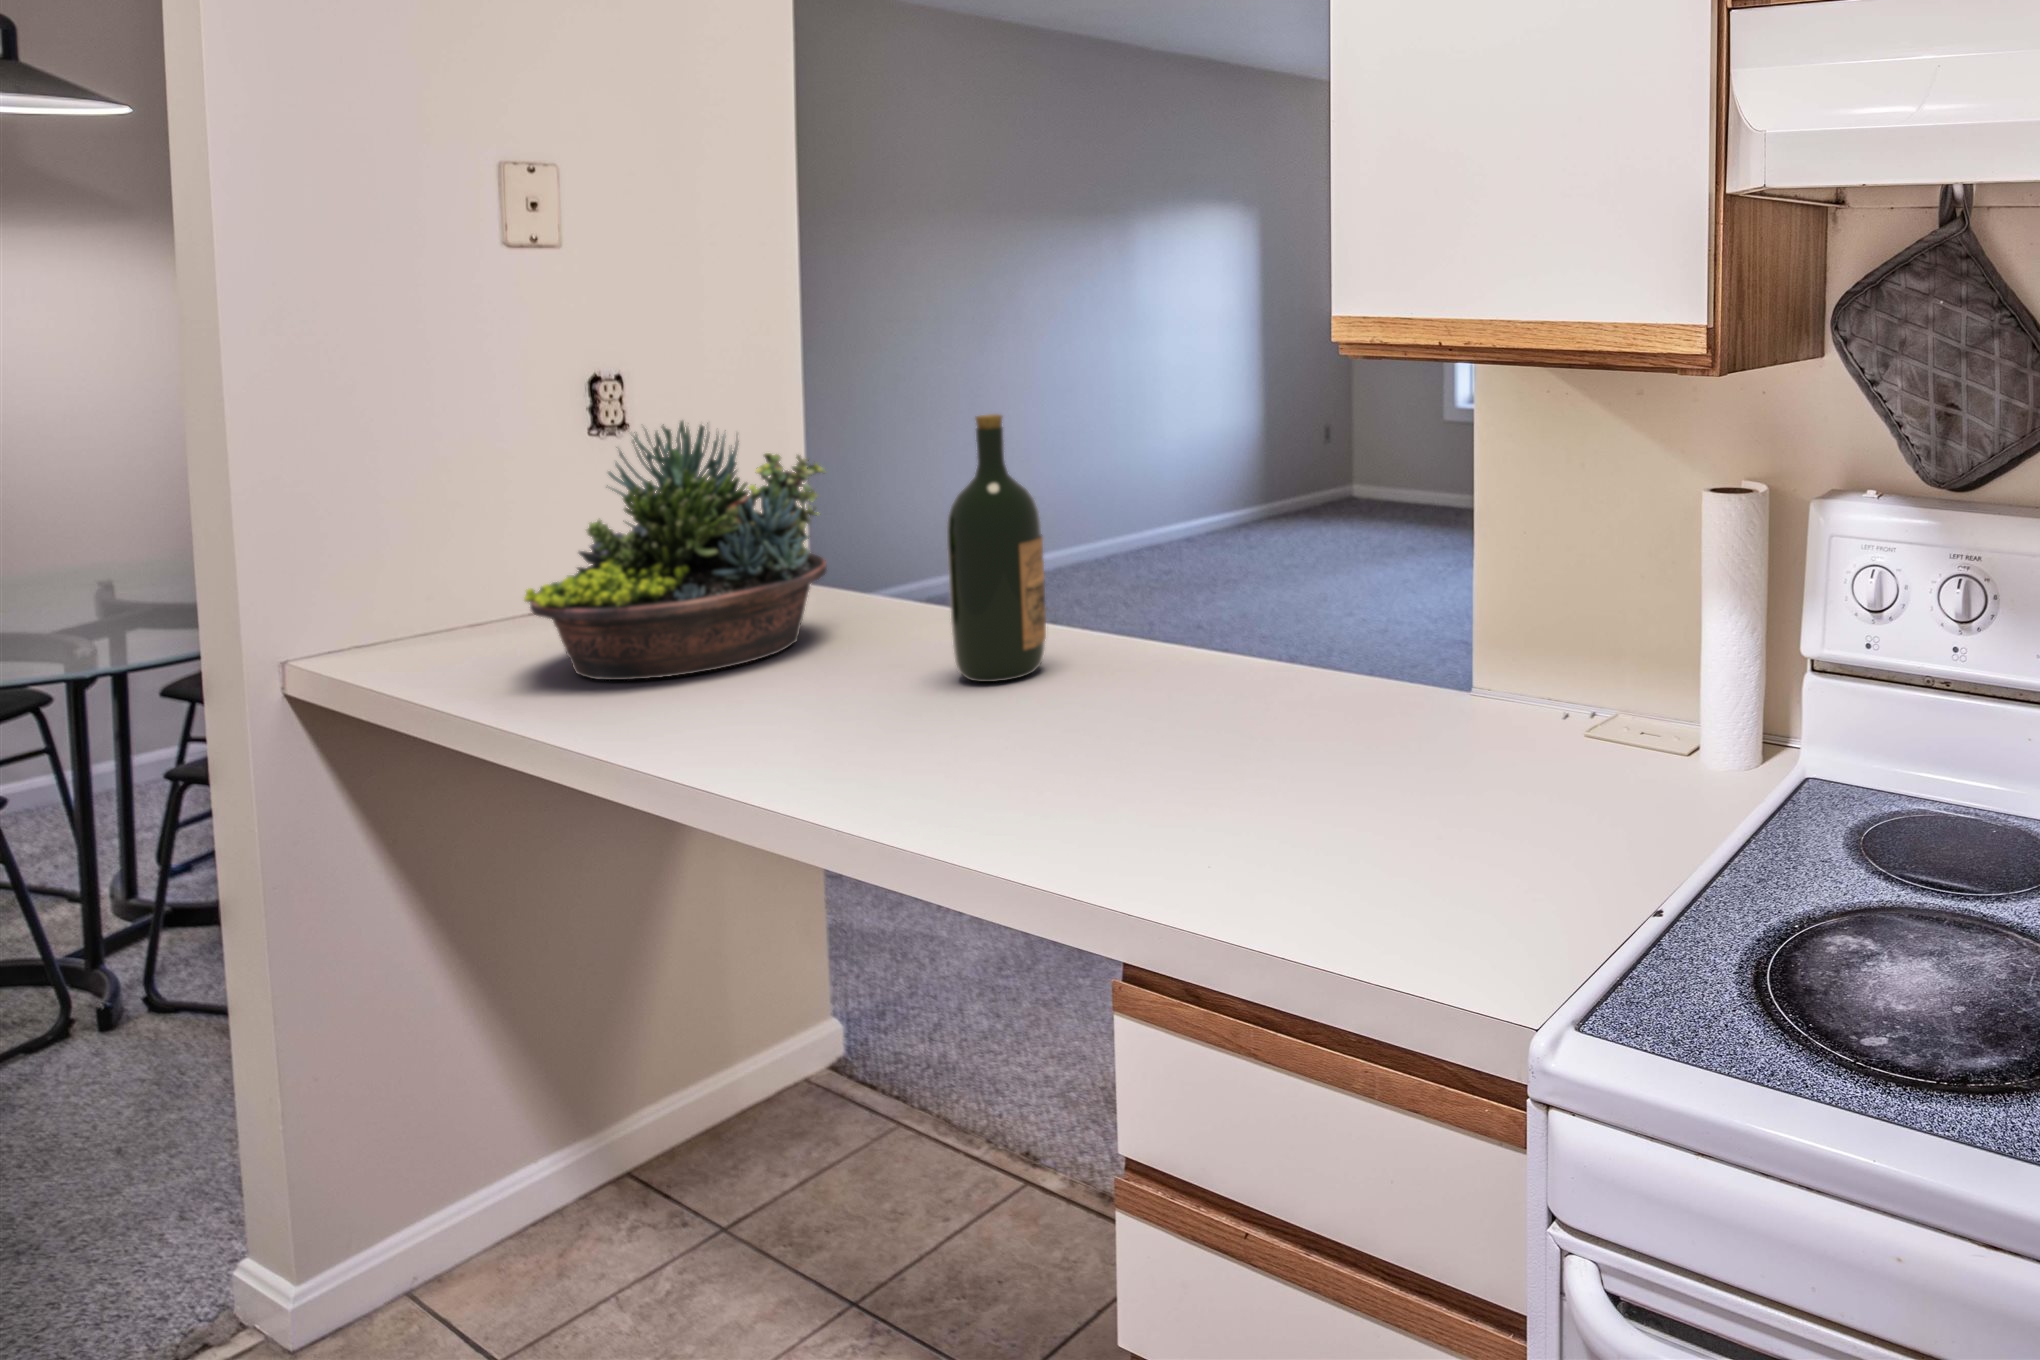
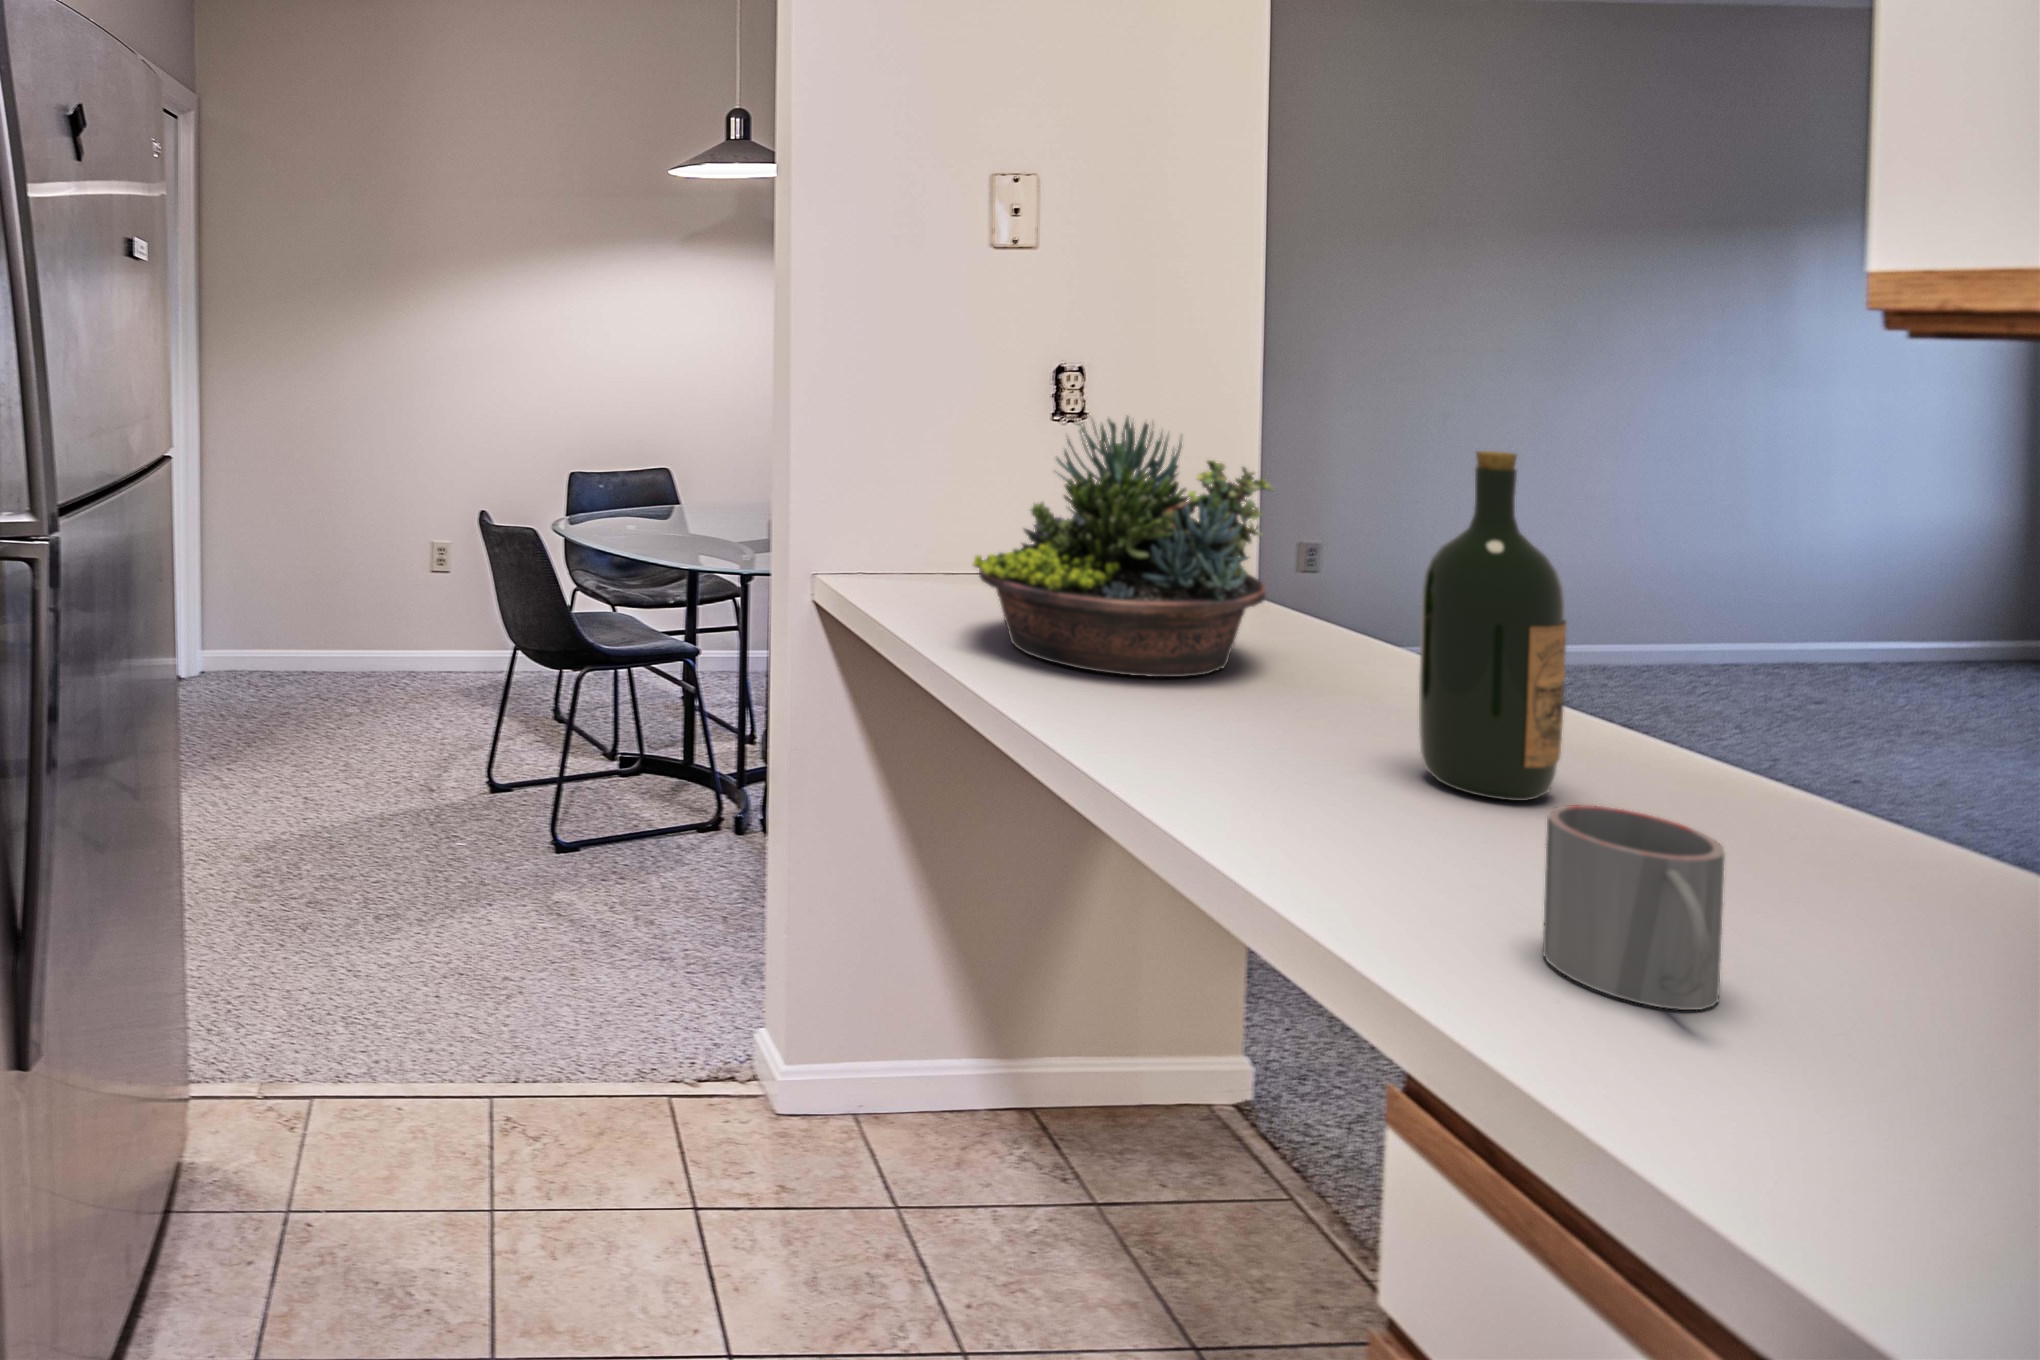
mug: none [1031,649,1130,774] -> present [1543,805,1724,1010]

